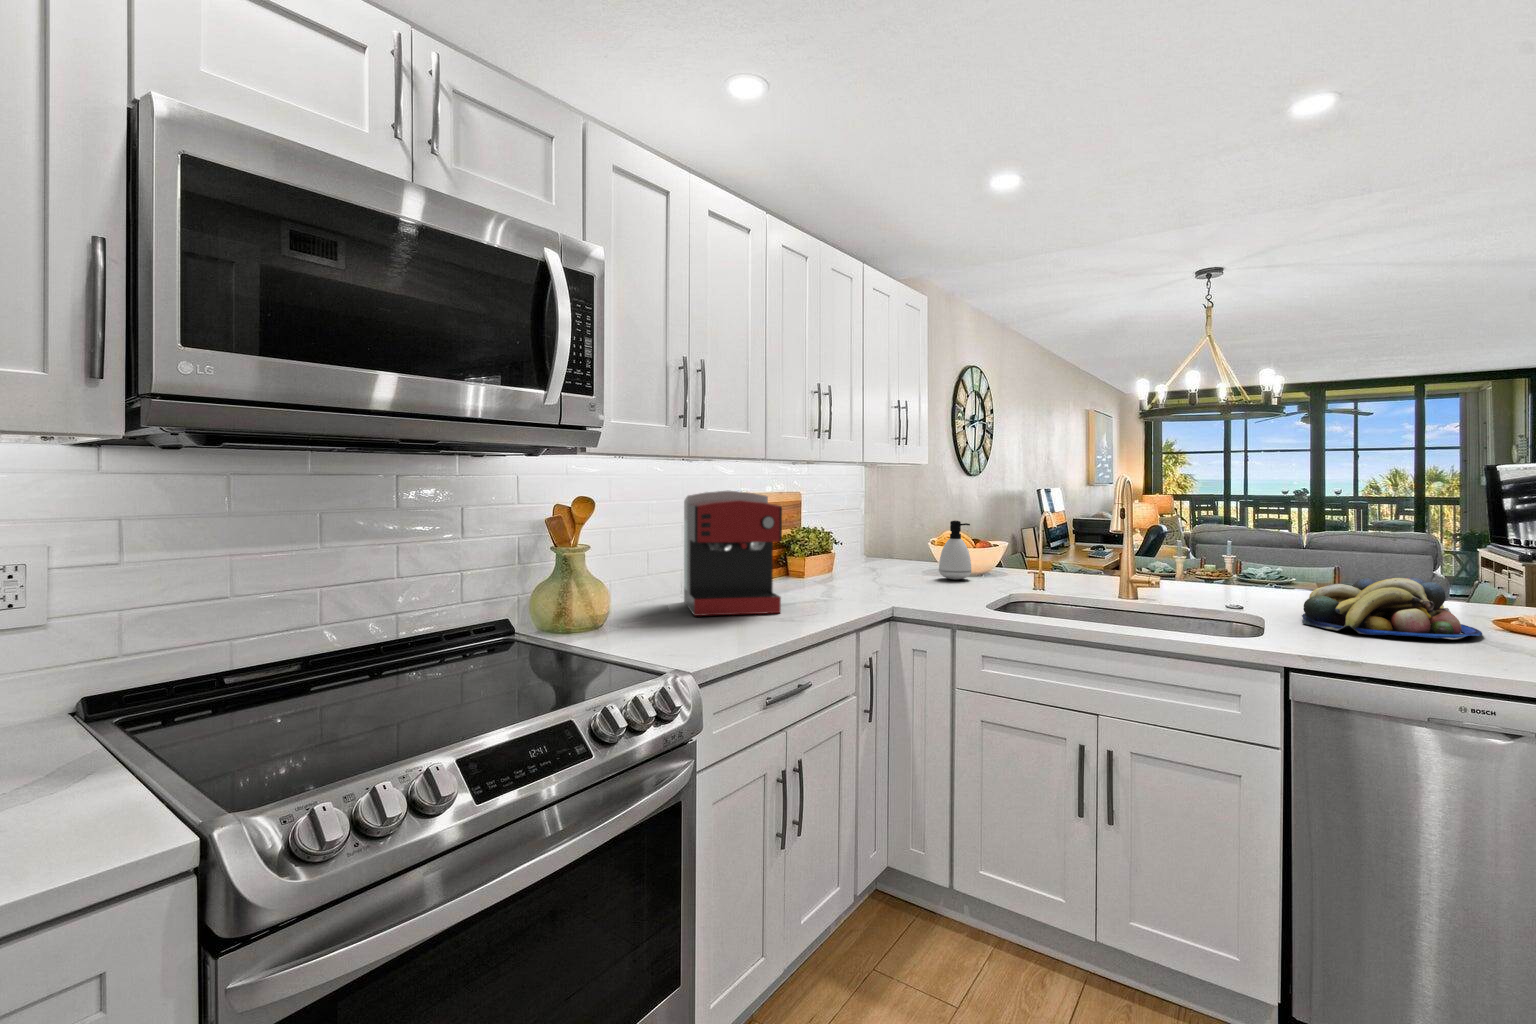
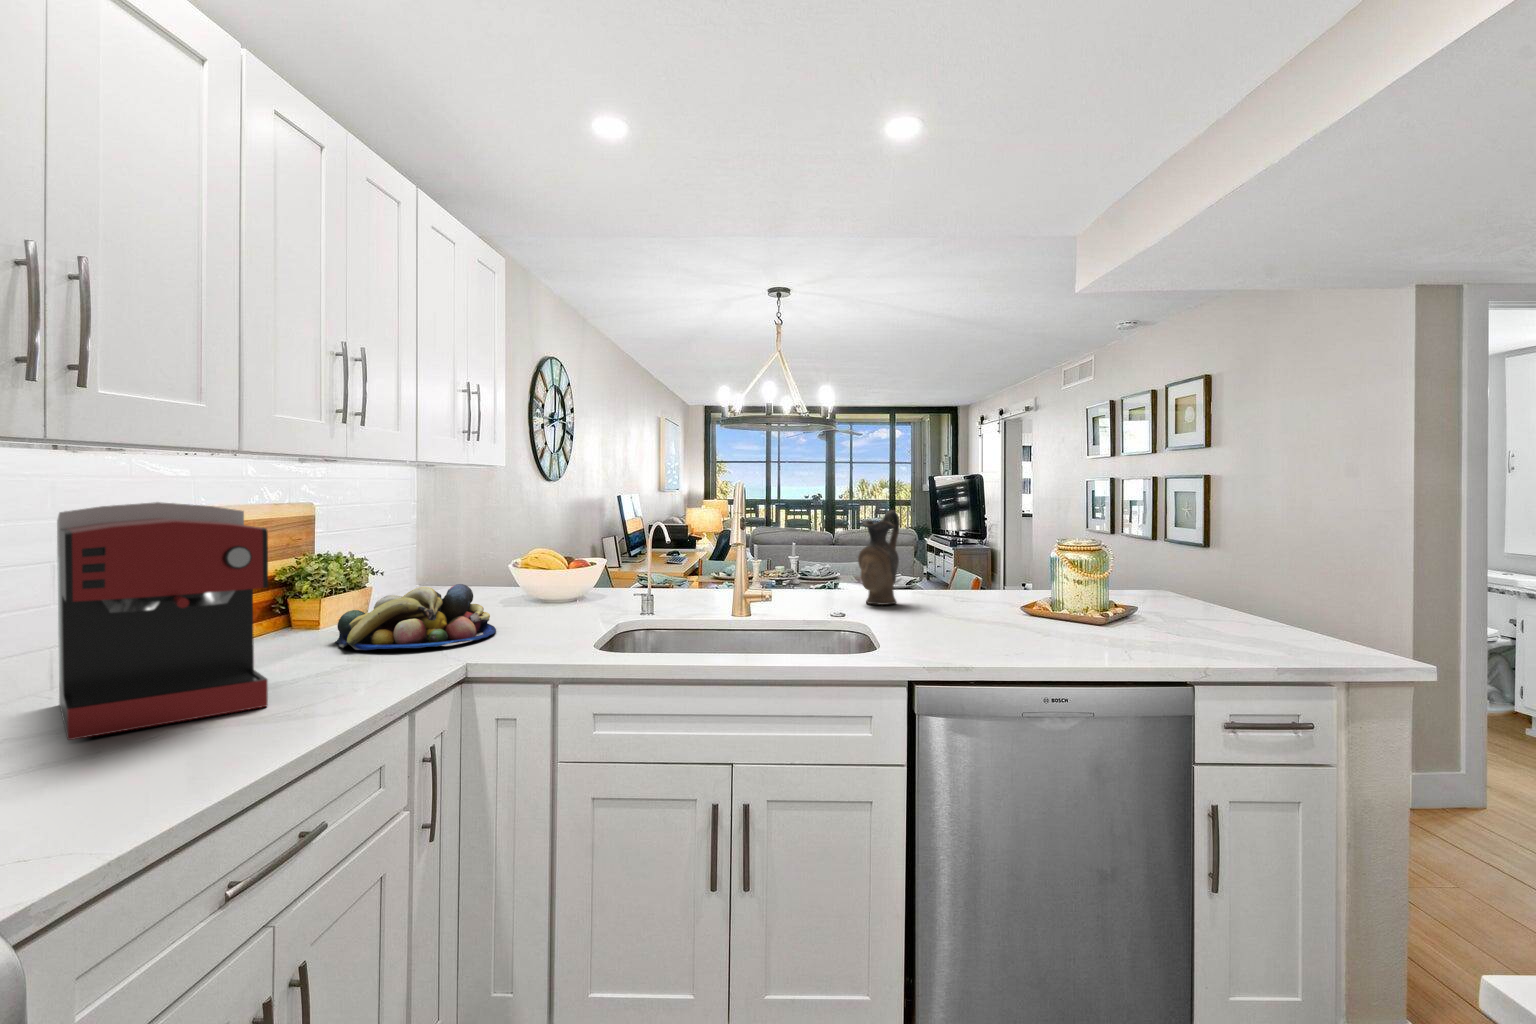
ceramic pitcher: none [1262,501,1317,597] -> present [858,510,900,605]
soap dispenser: present [939,521,971,579] -> none [524,537,565,611]
fruit bowl: present [1302,577,1482,638] -> present [336,584,496,650]

